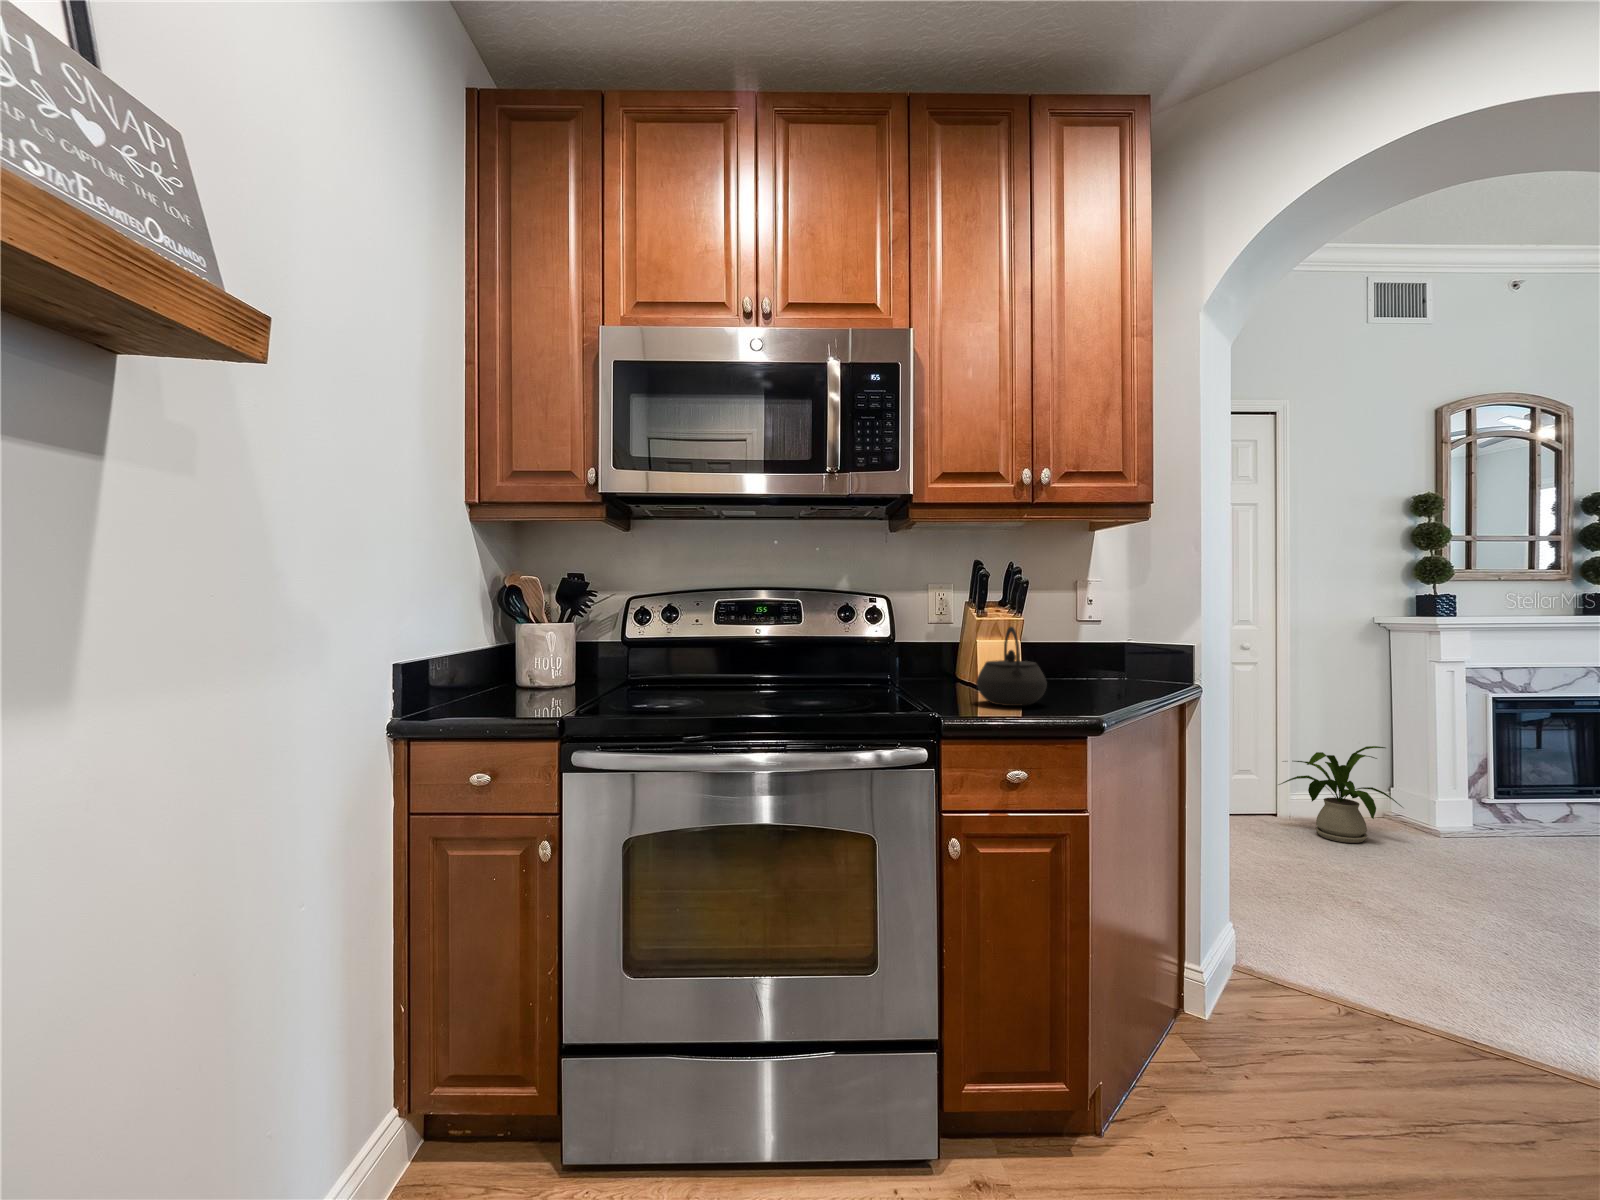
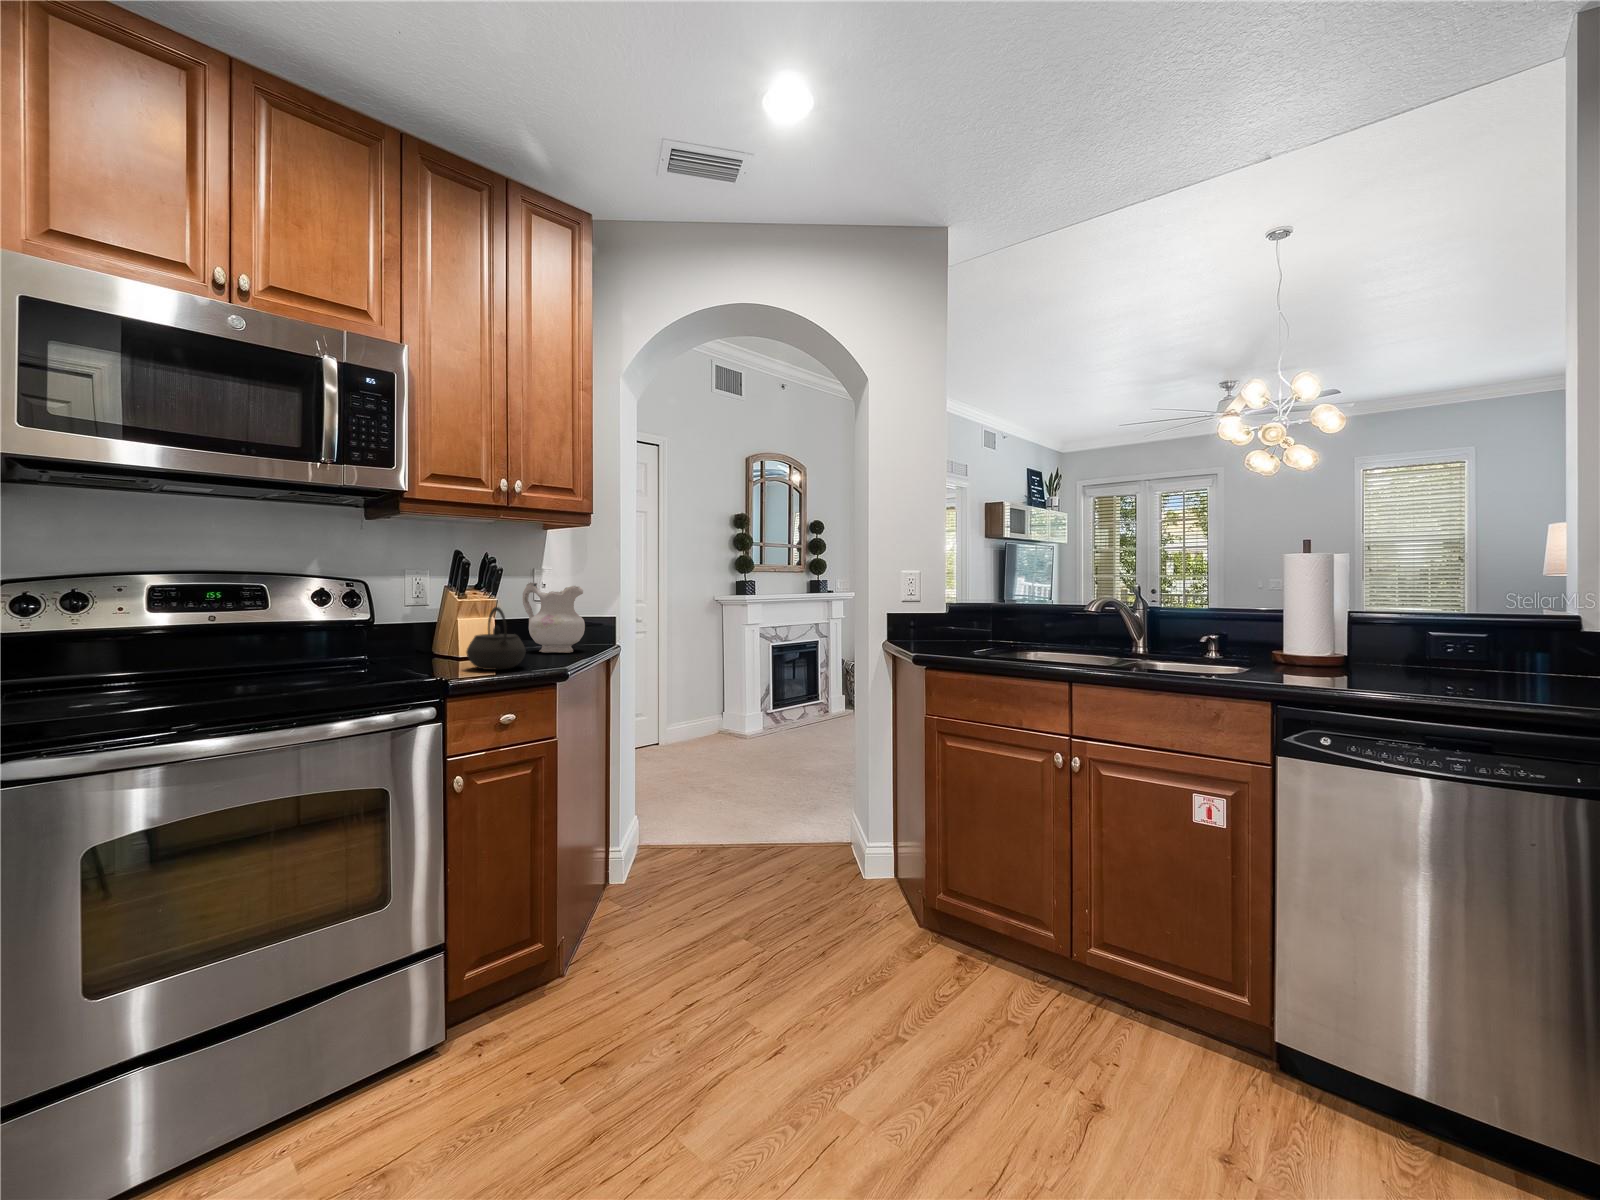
ceramic pitcher: none [1059,597,1140,689] -> present [523,582,585,653]
house plant: present [1278,746,1402,843] -> none [656,682,729,749]

